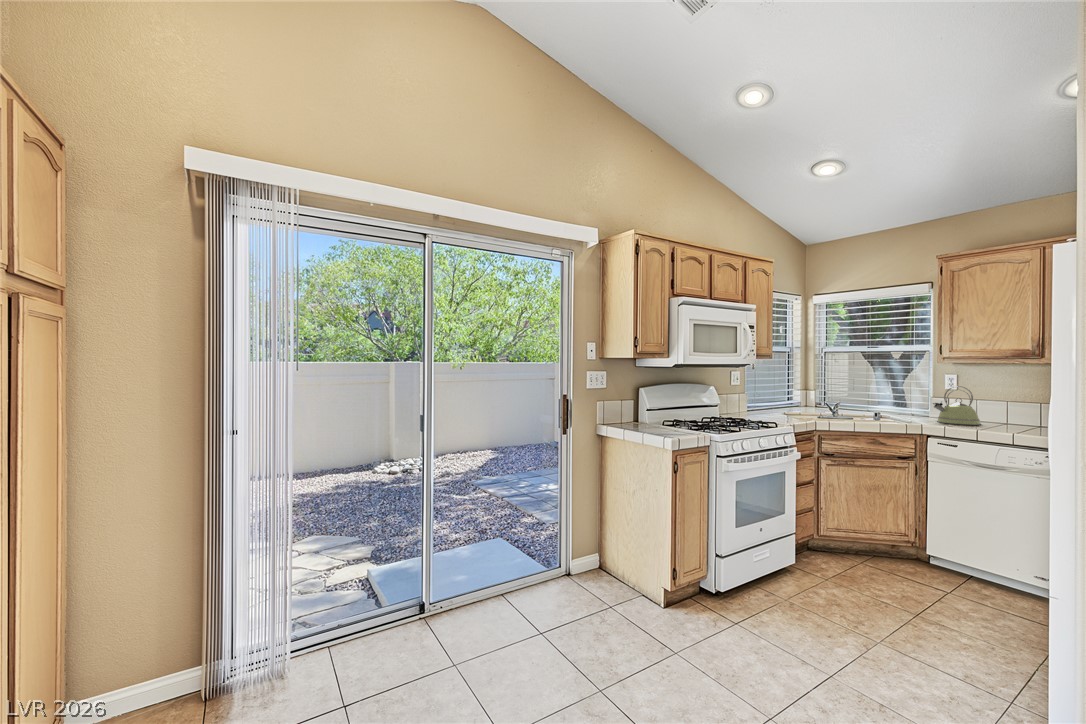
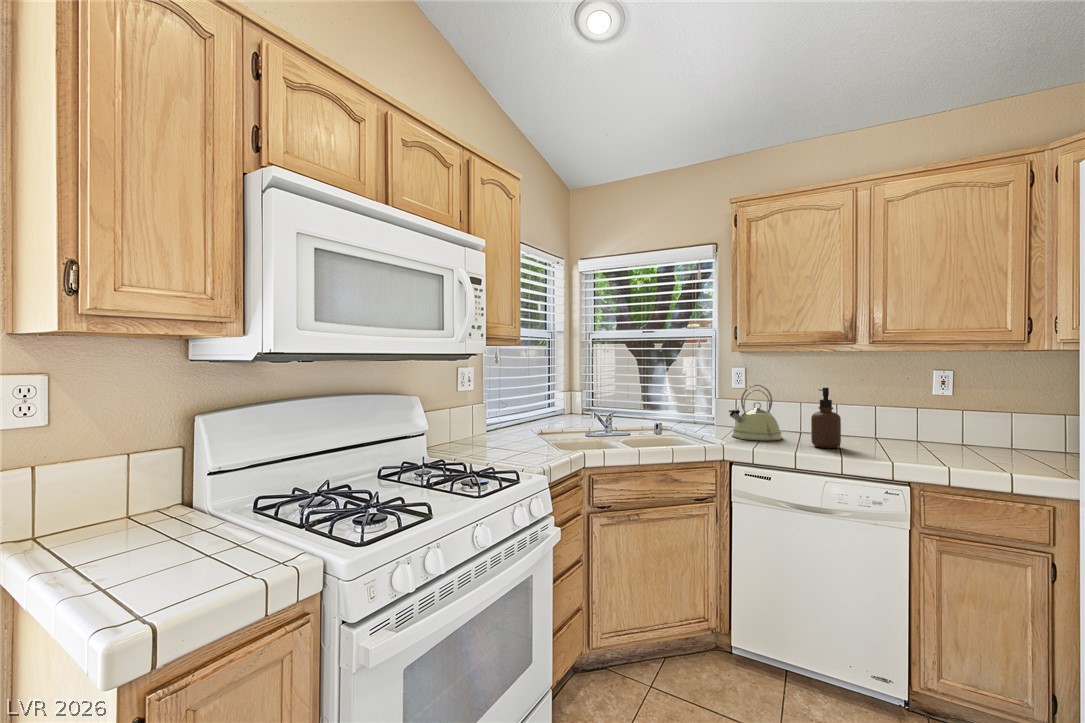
soap dispenser: none [1000,389,1025,431] -> present [811,388,841,448]

